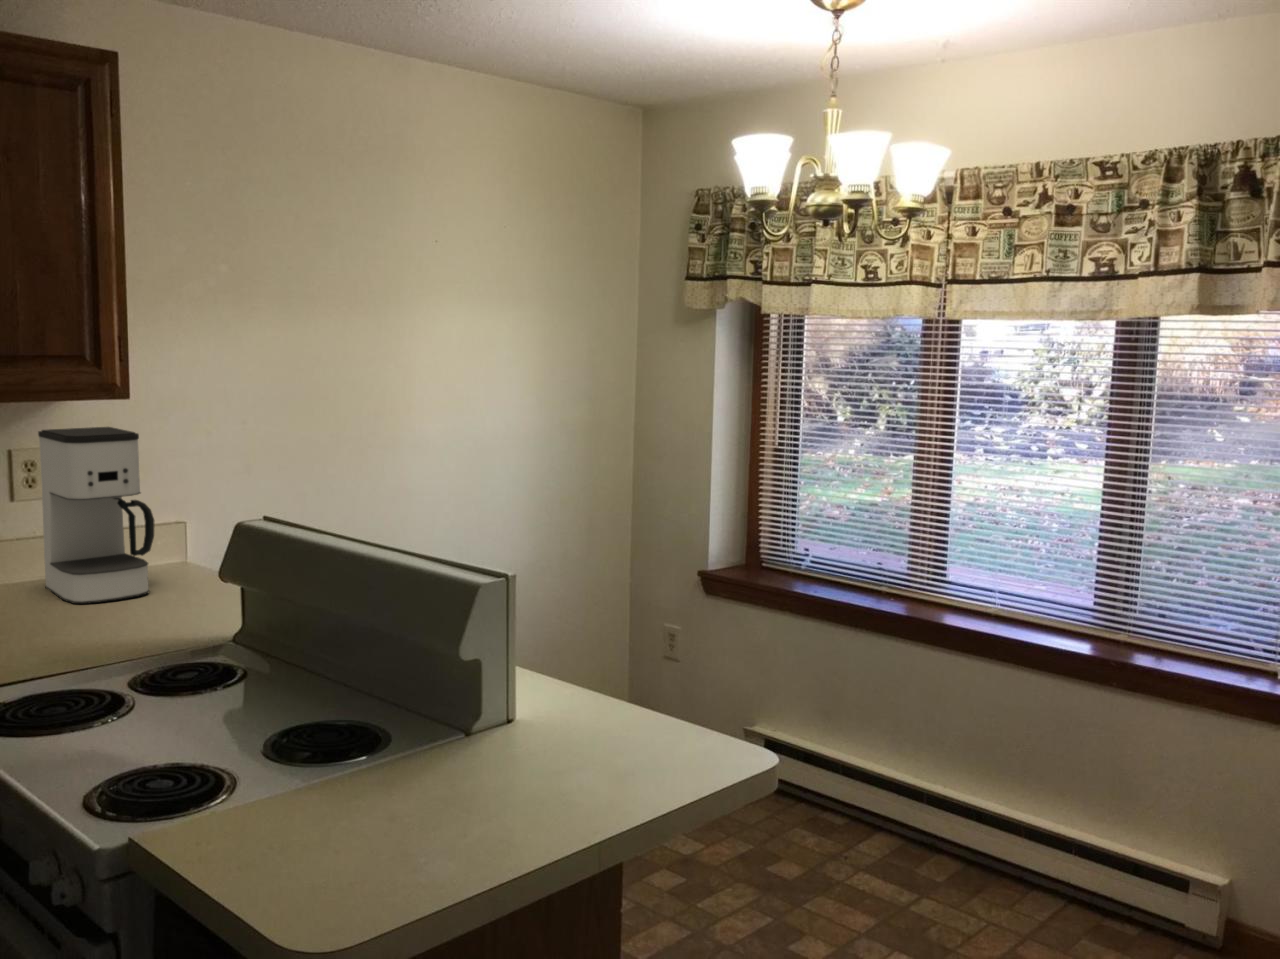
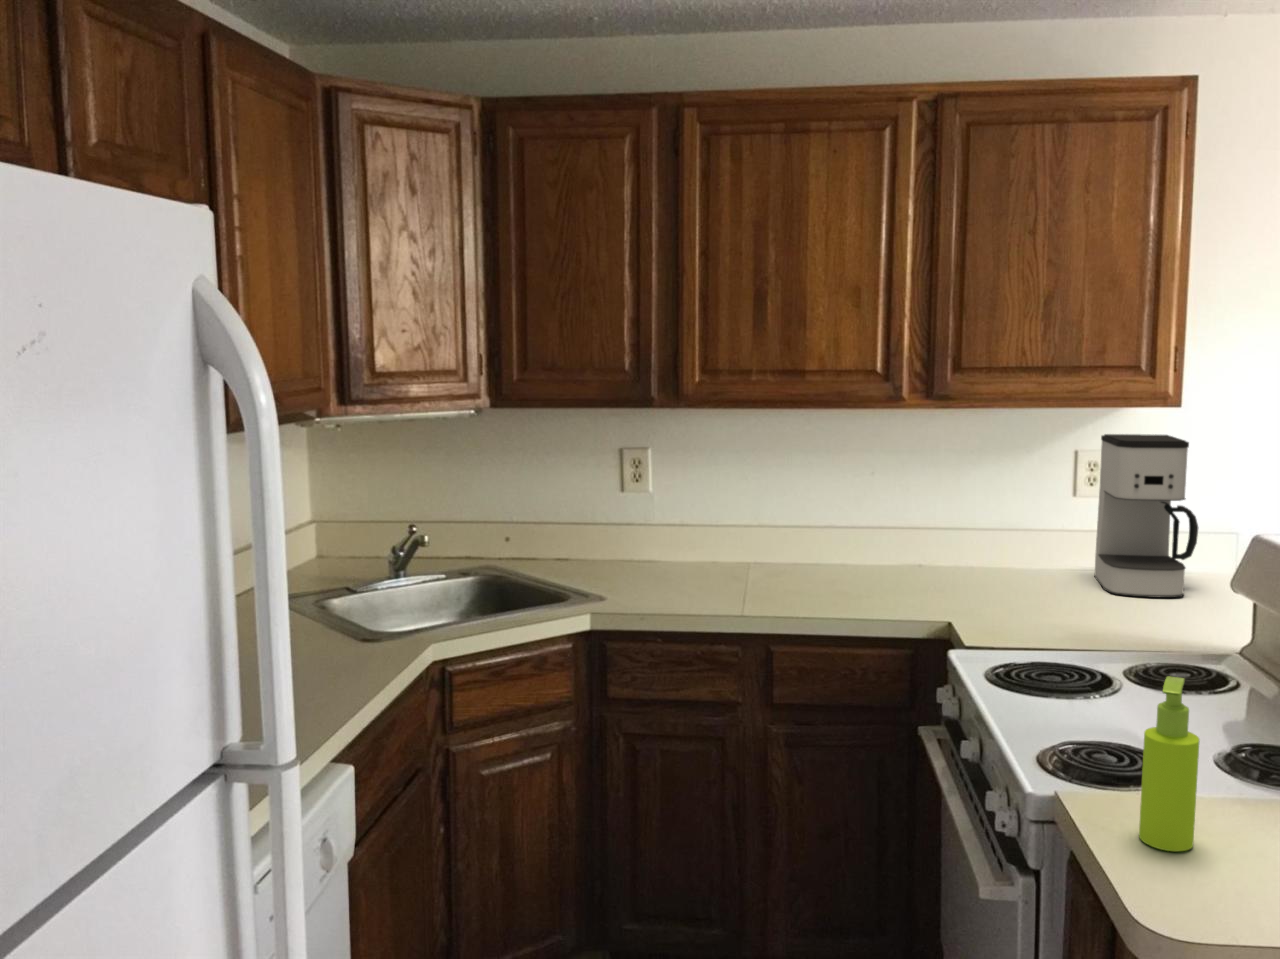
soap dispenser: none [231,680,288,859] -> present [1139,676,1200,851]

